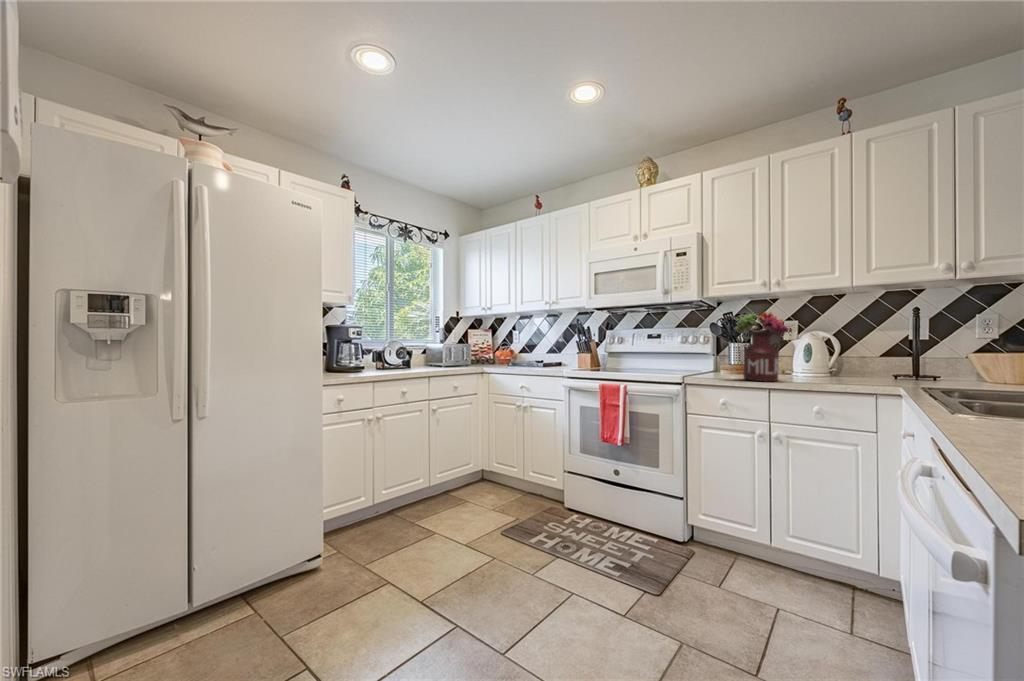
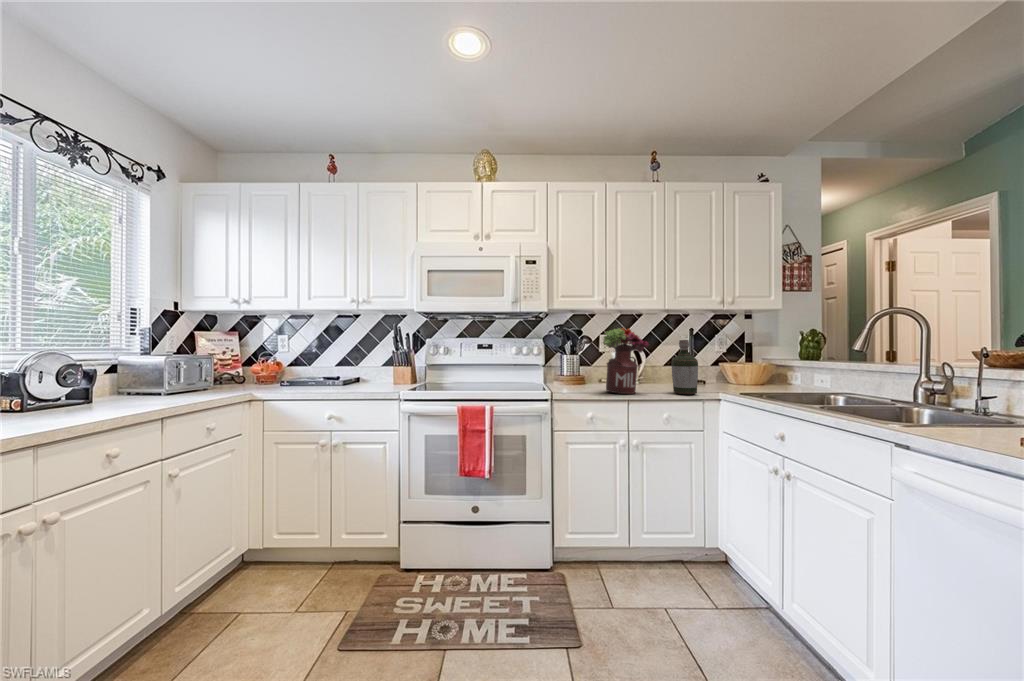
bottle: none [823,322,857,385] -> present [671,340,698,395]

